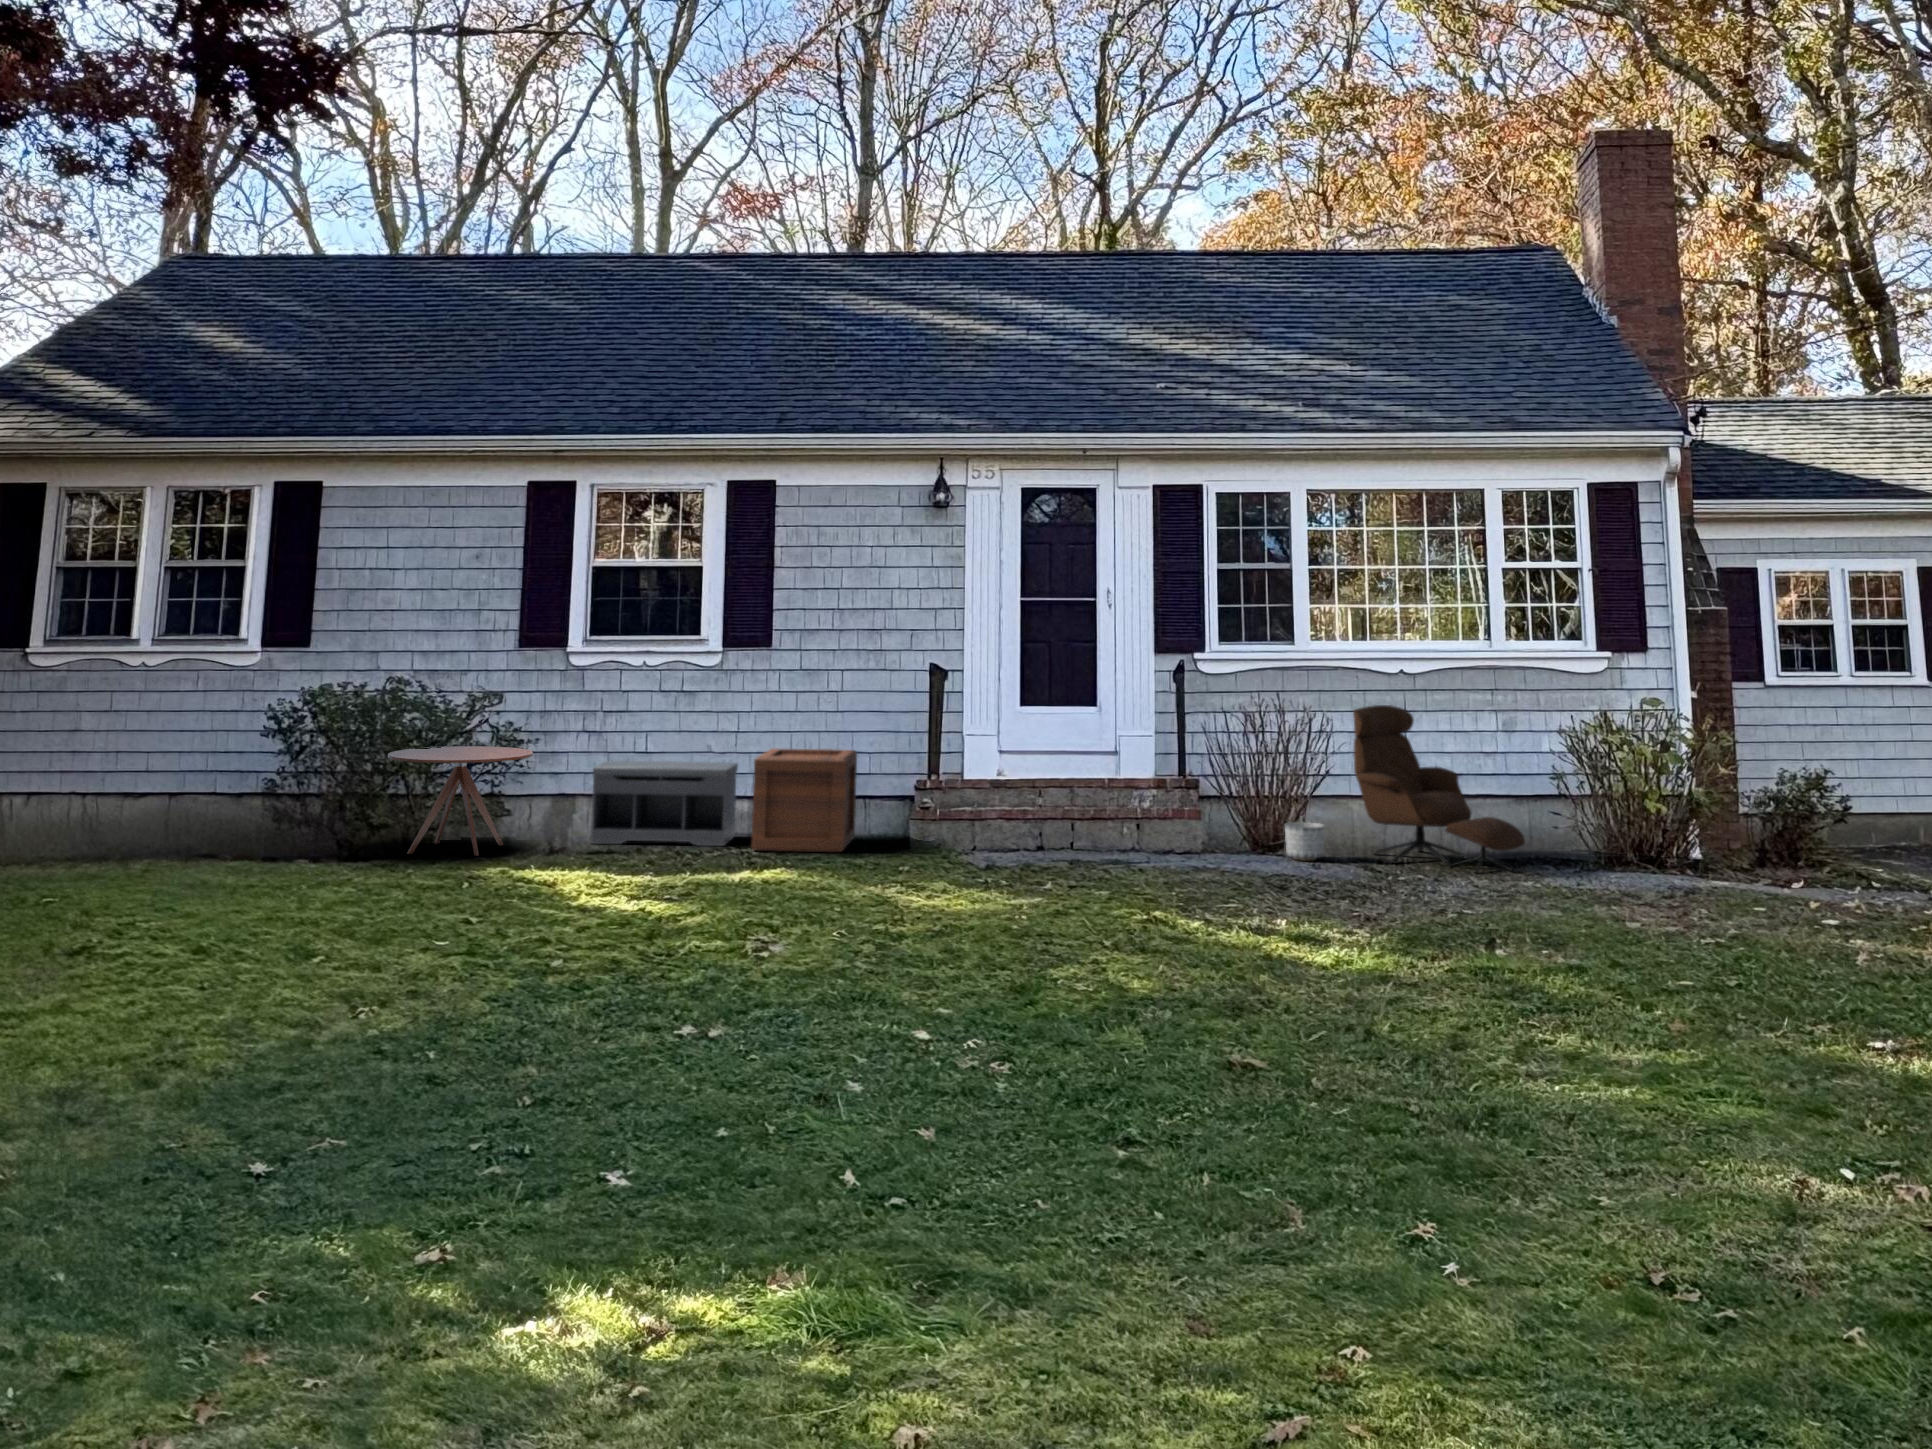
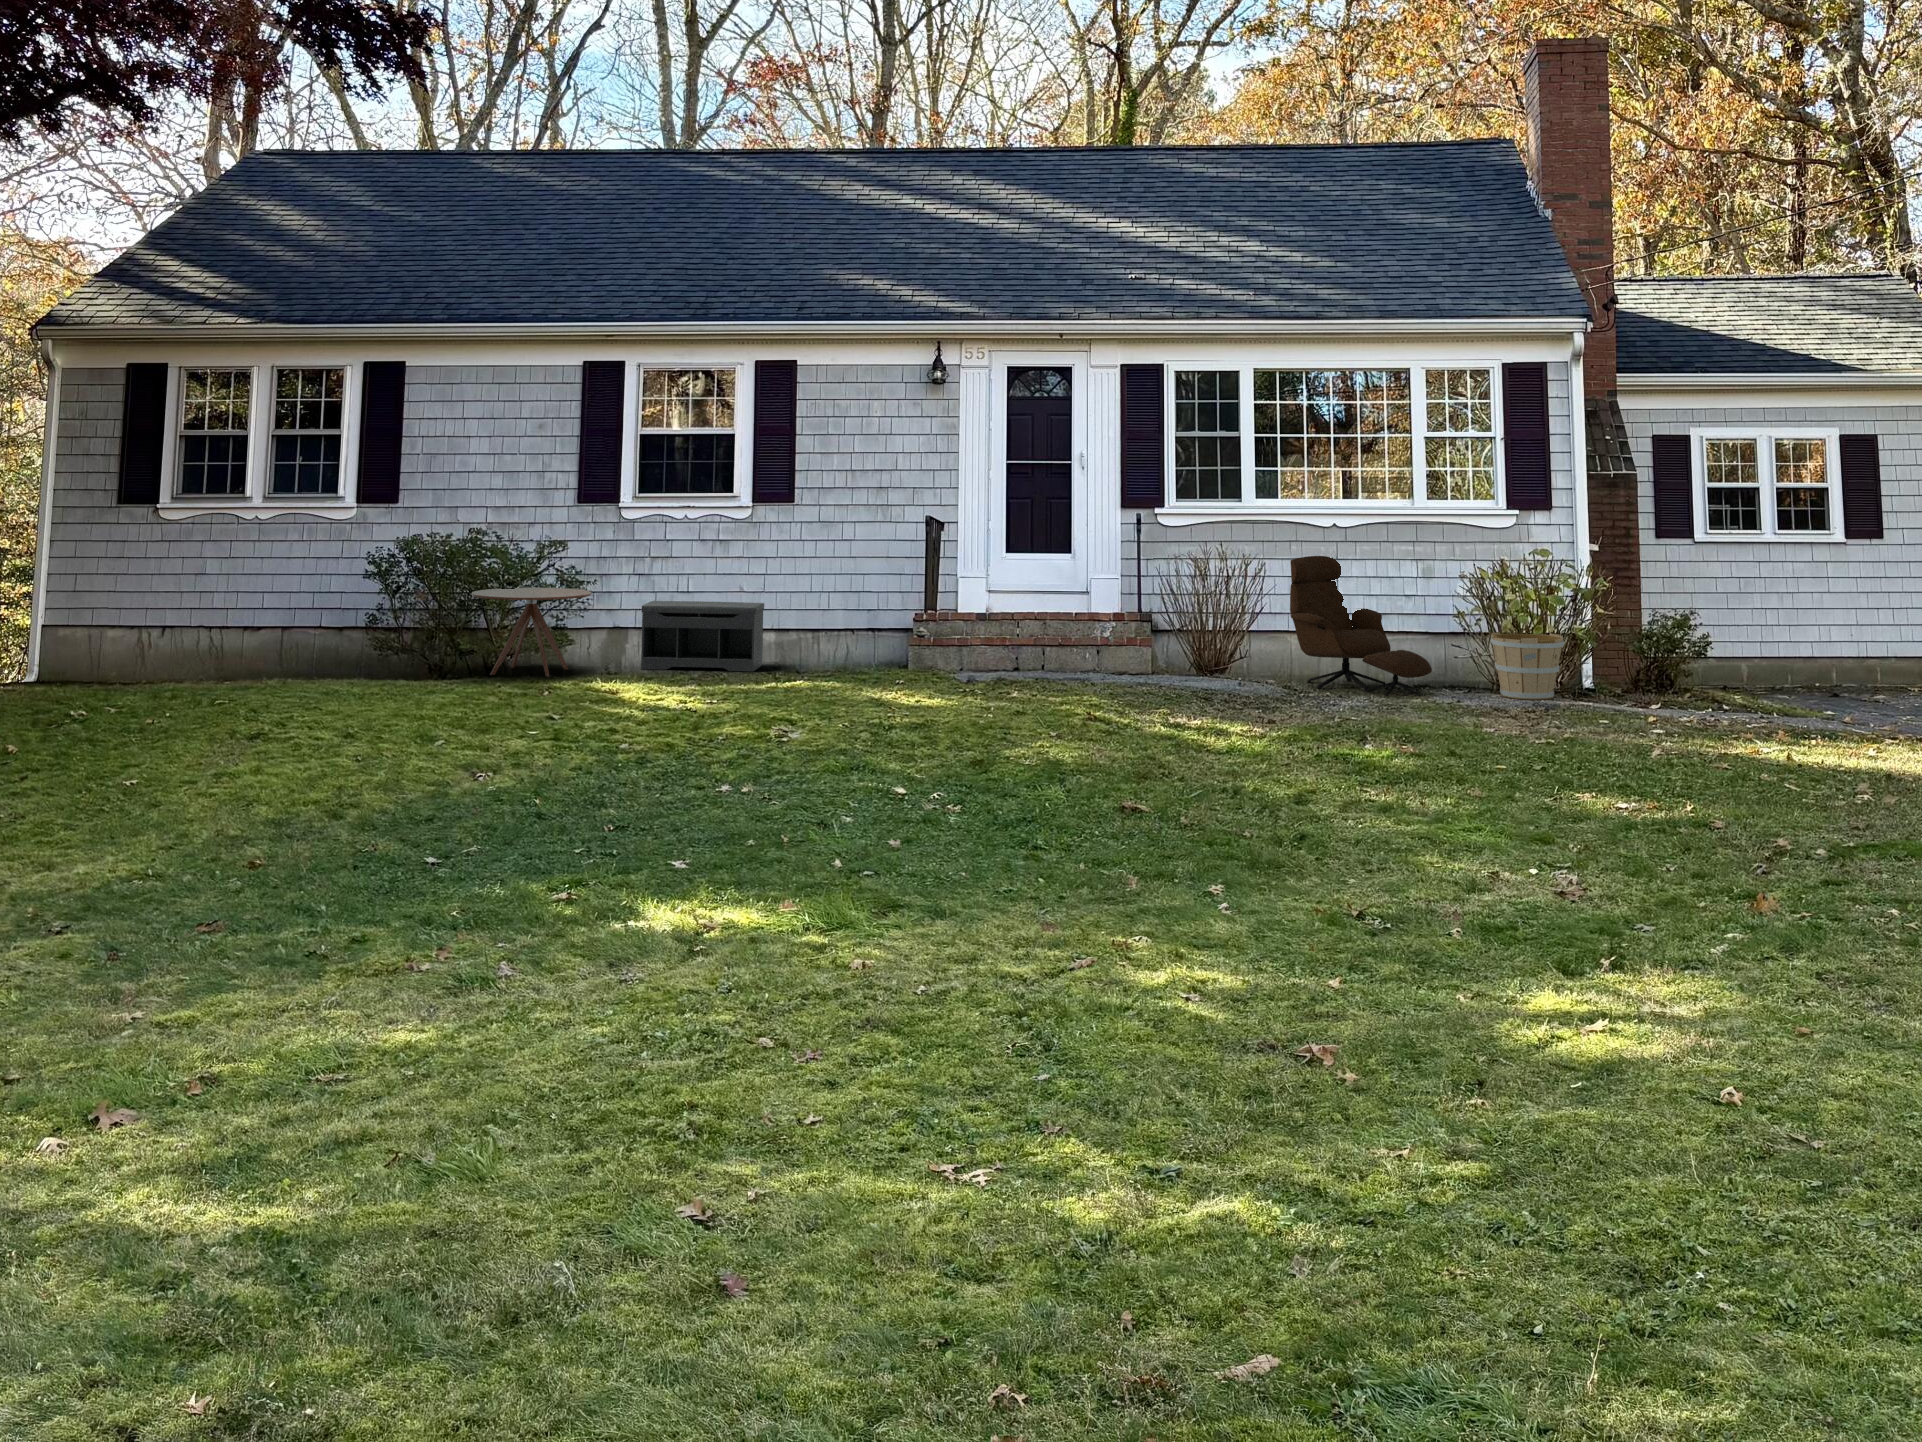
wooden crate: present [751,748,857,852] -> none [776,591,866,677]
wooden bucket: none [1592,795,1681,877] -> present [1491,632,1564,700]
planter: present [1285,822,1325,861] -> none [1228,654,1263,686]

